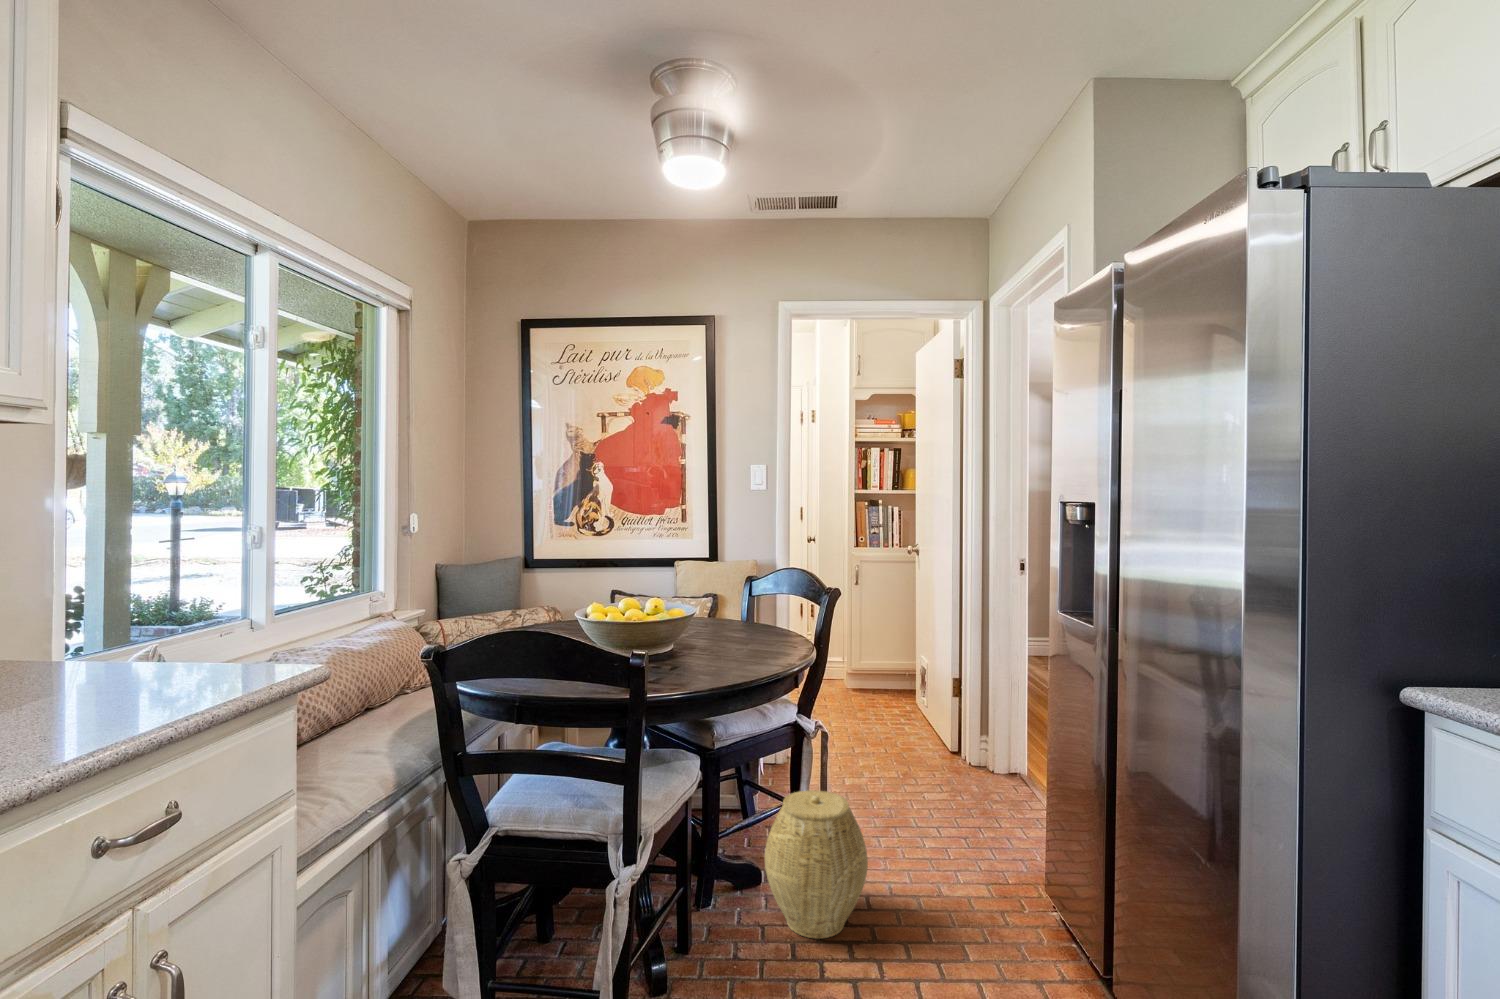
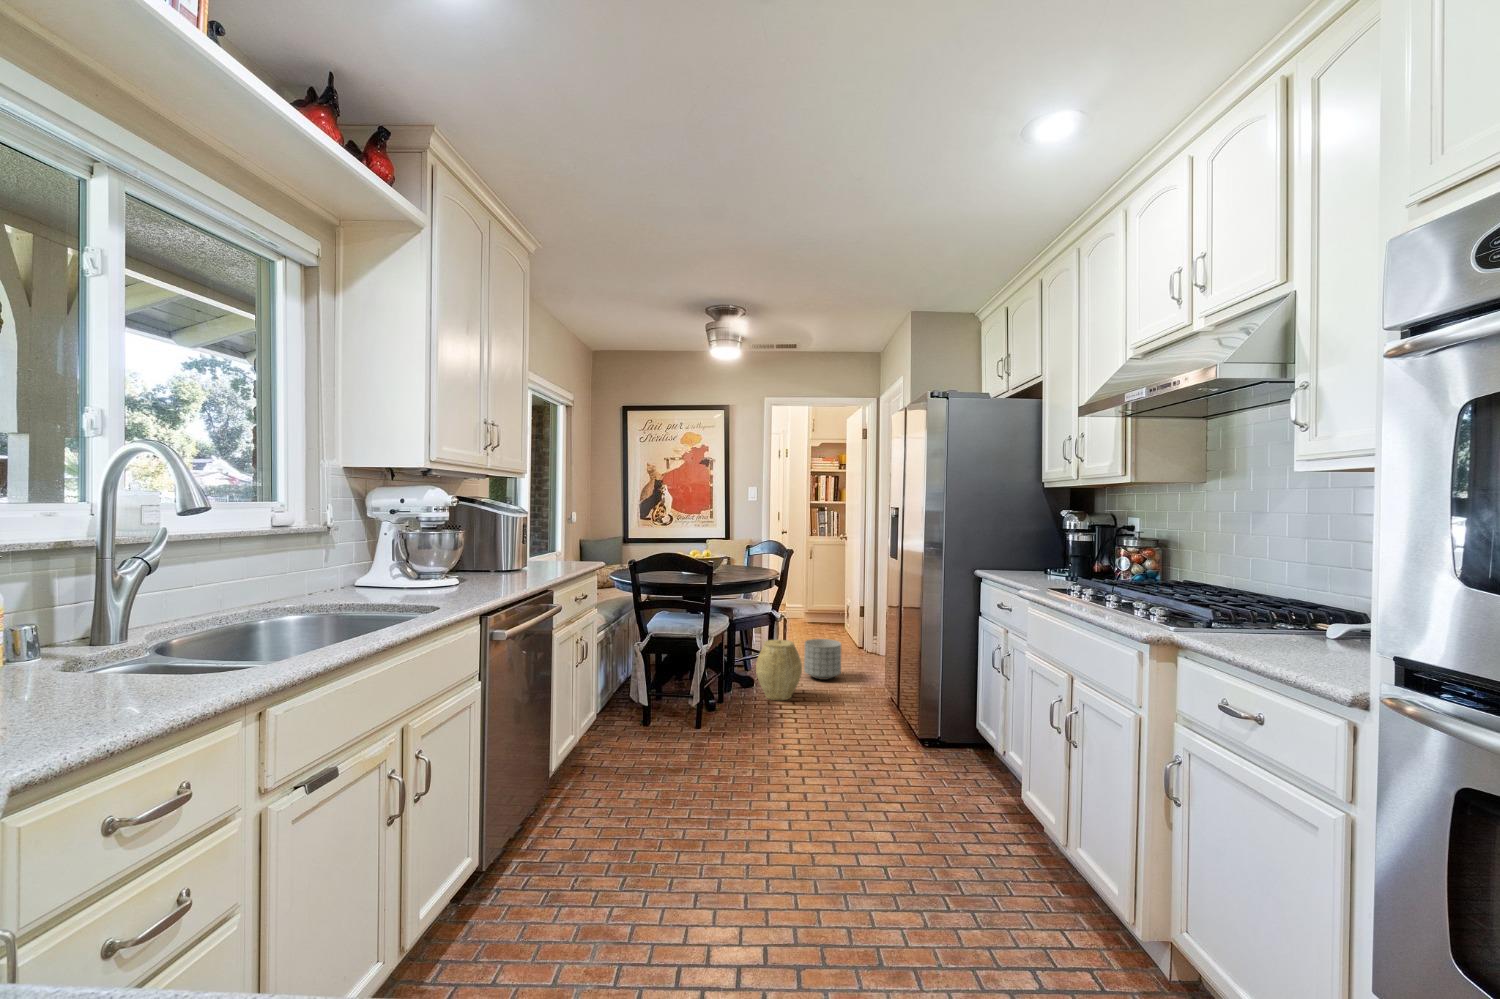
planter: none [864,763,941,855] -> present [804,639,841,680]

